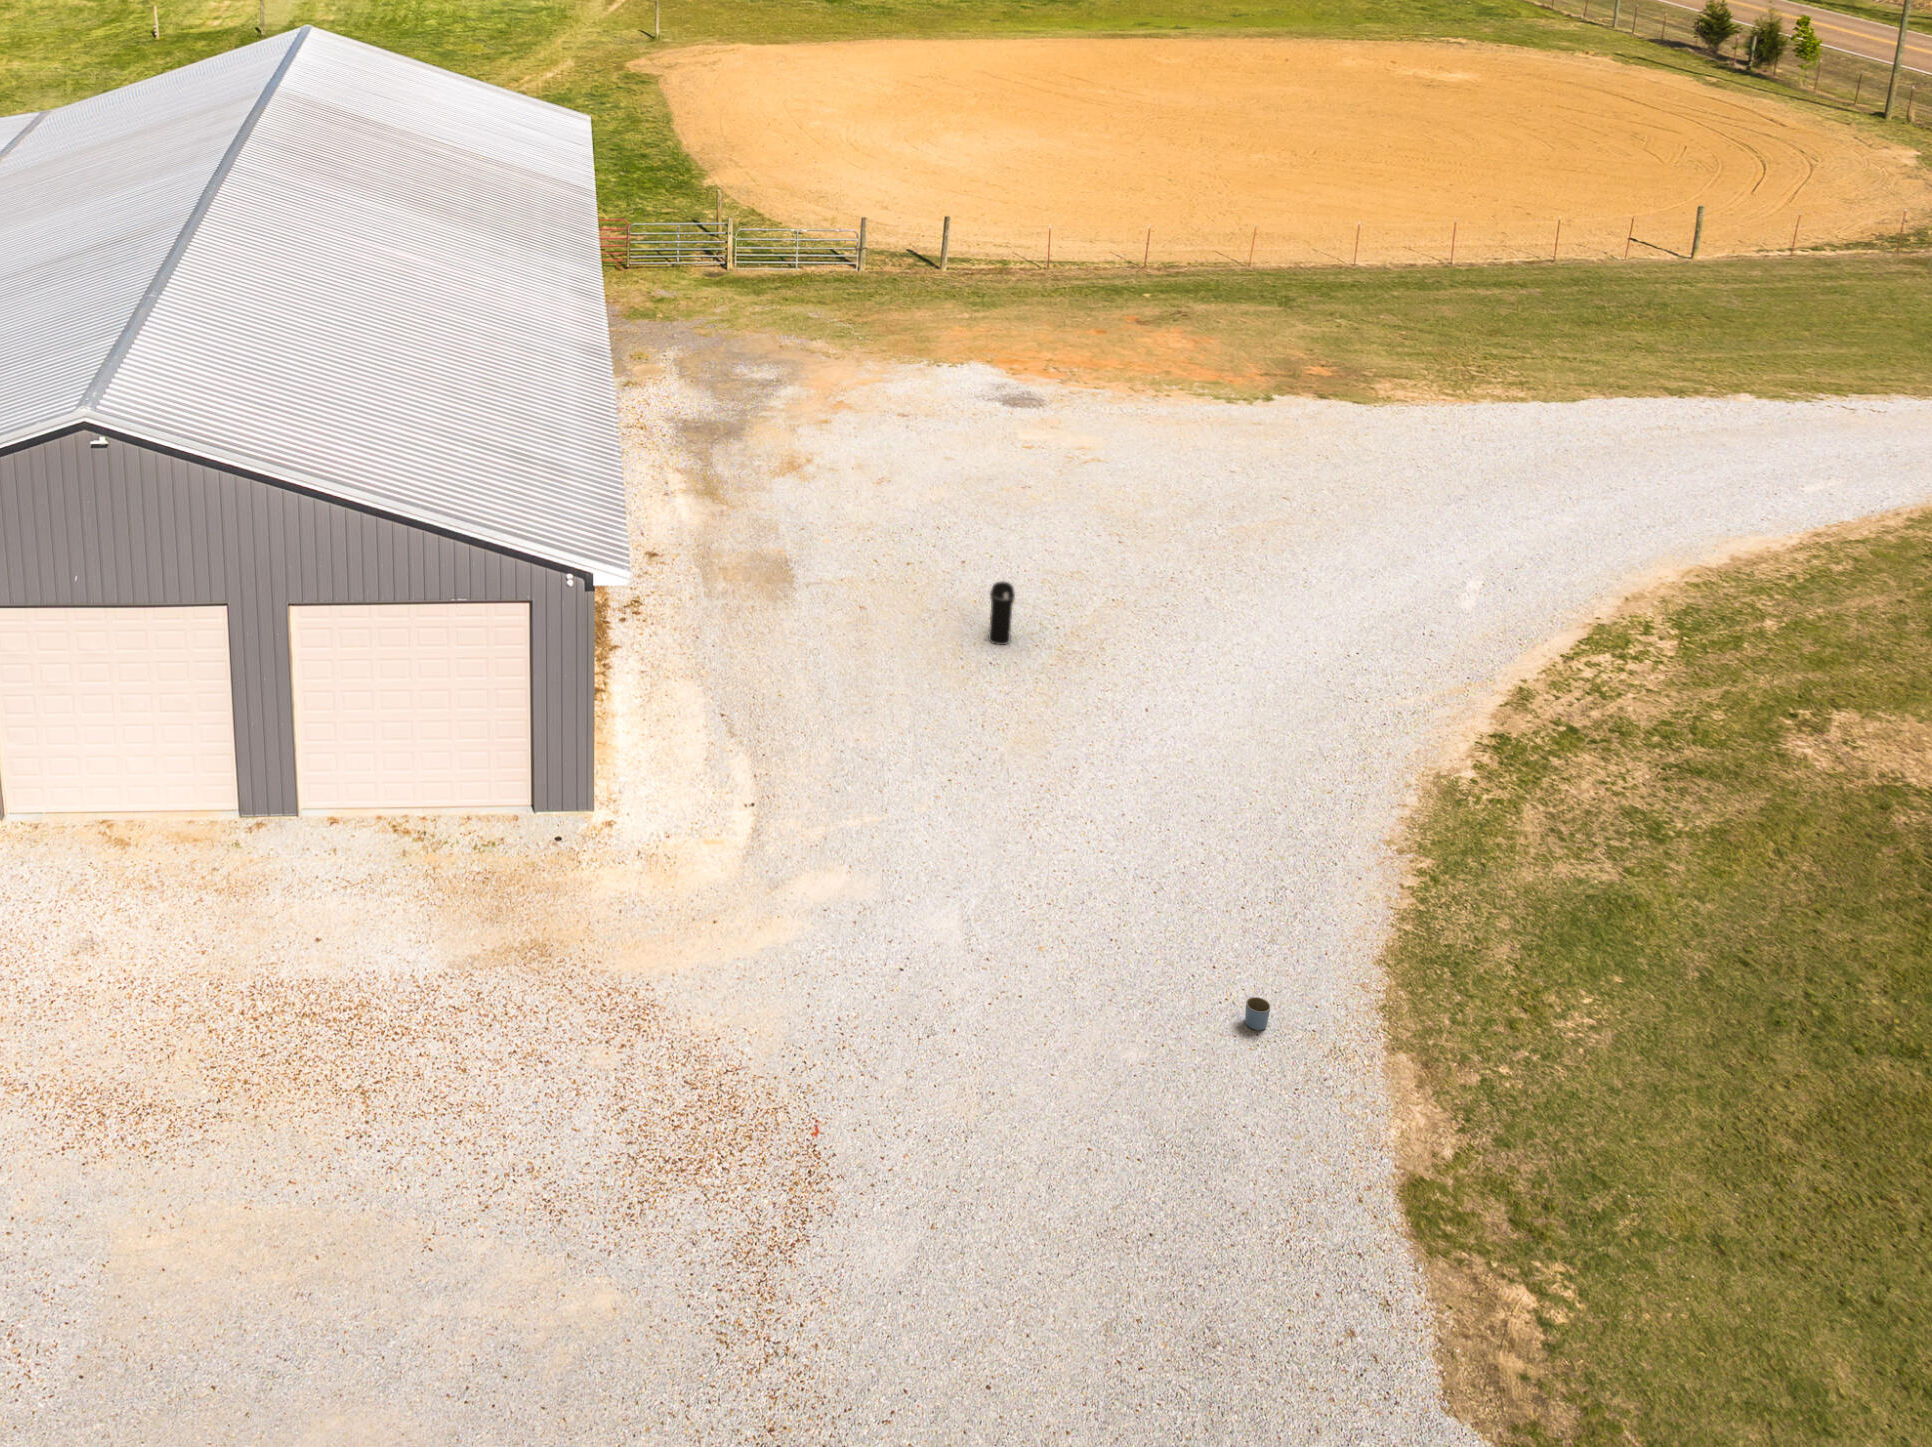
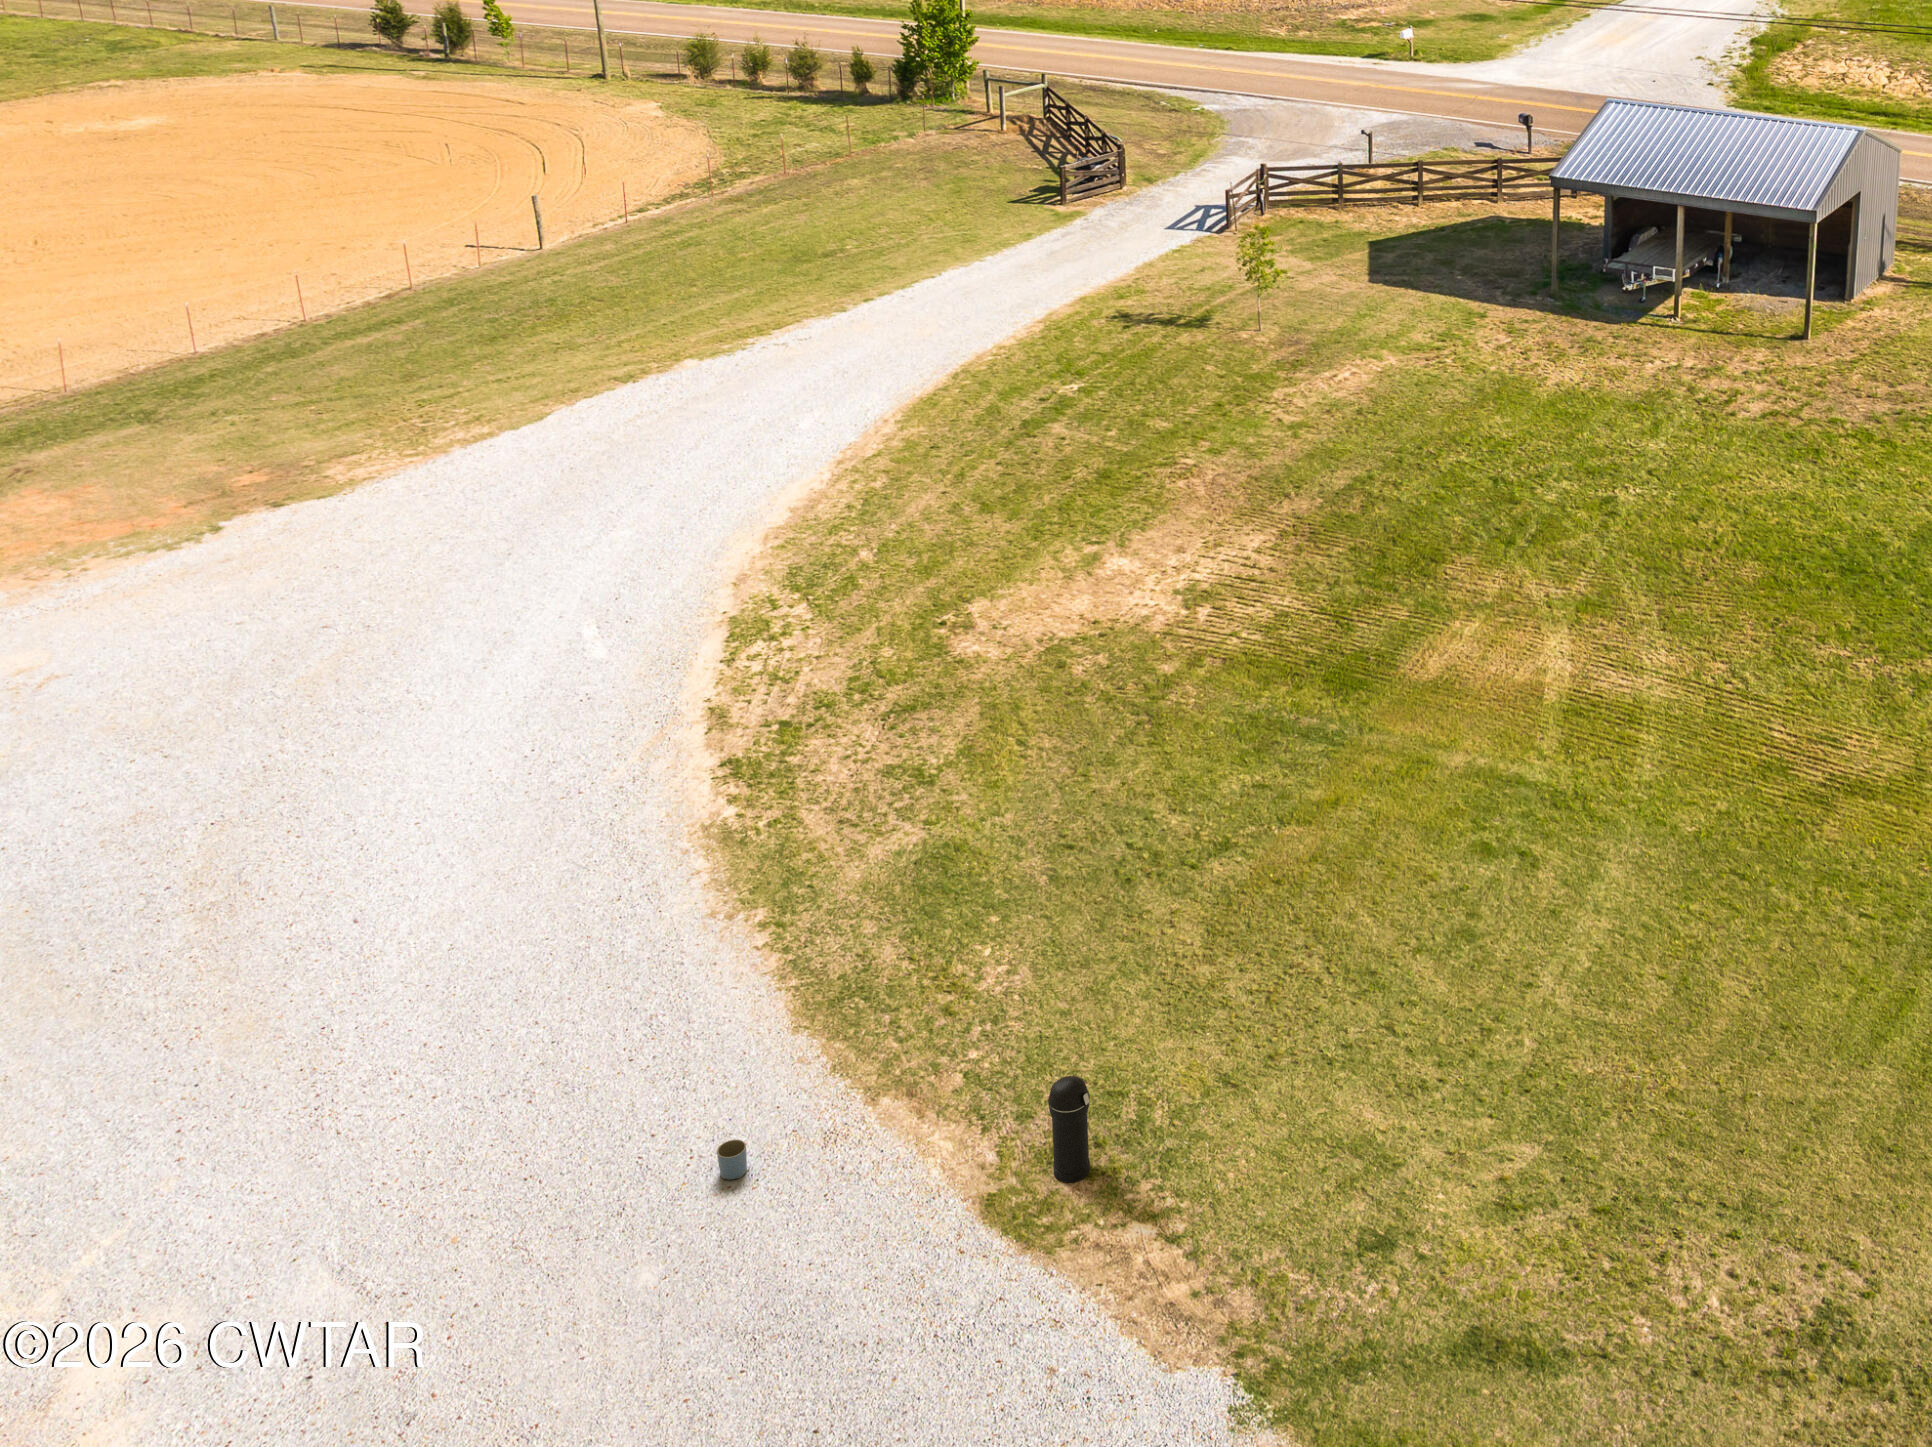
trash can: present [988,581,1015,645] -> present [1048,1076,1090,1183]

